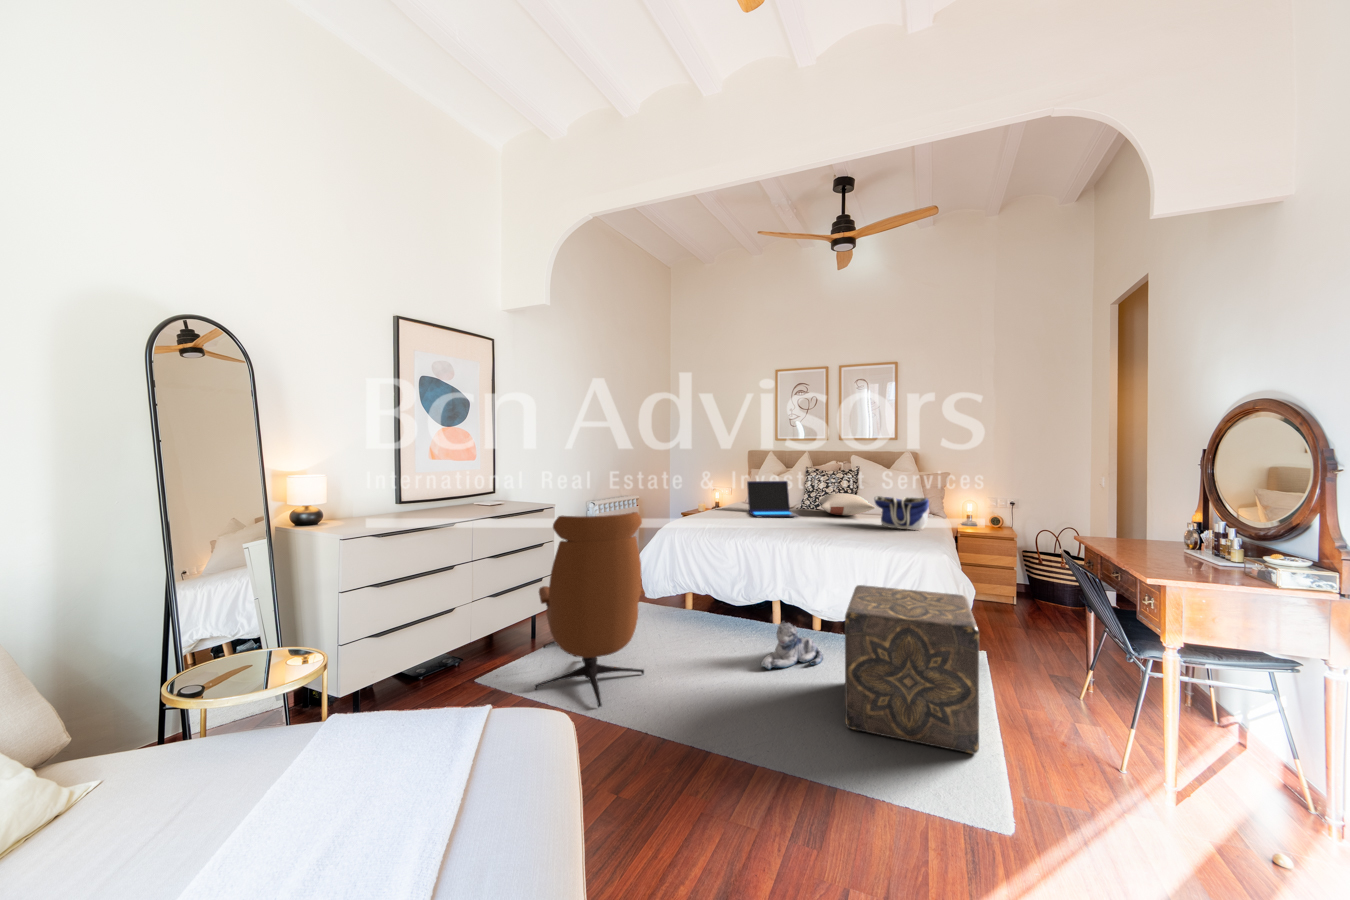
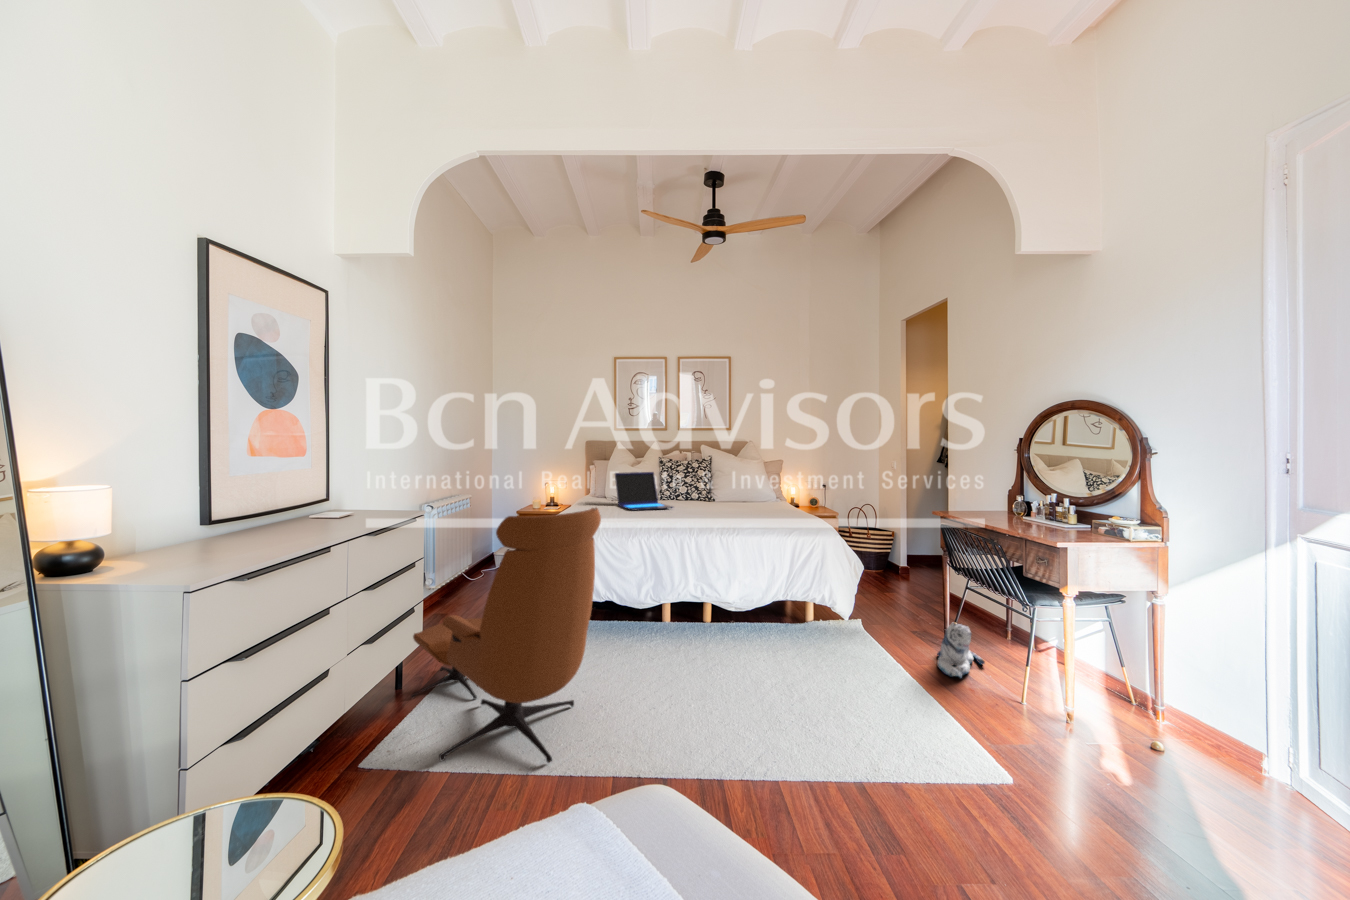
pillow: present [819,493,875,515] -> none [680,484,740,505]
tote bag: present [874,496,929,530] -> none [748,484,798,515]
ottoman: present [845,585,979,754] -> none [789,571,937,718]
plush toy: present [761,621,823,669] -> present [937,623,985,677]

